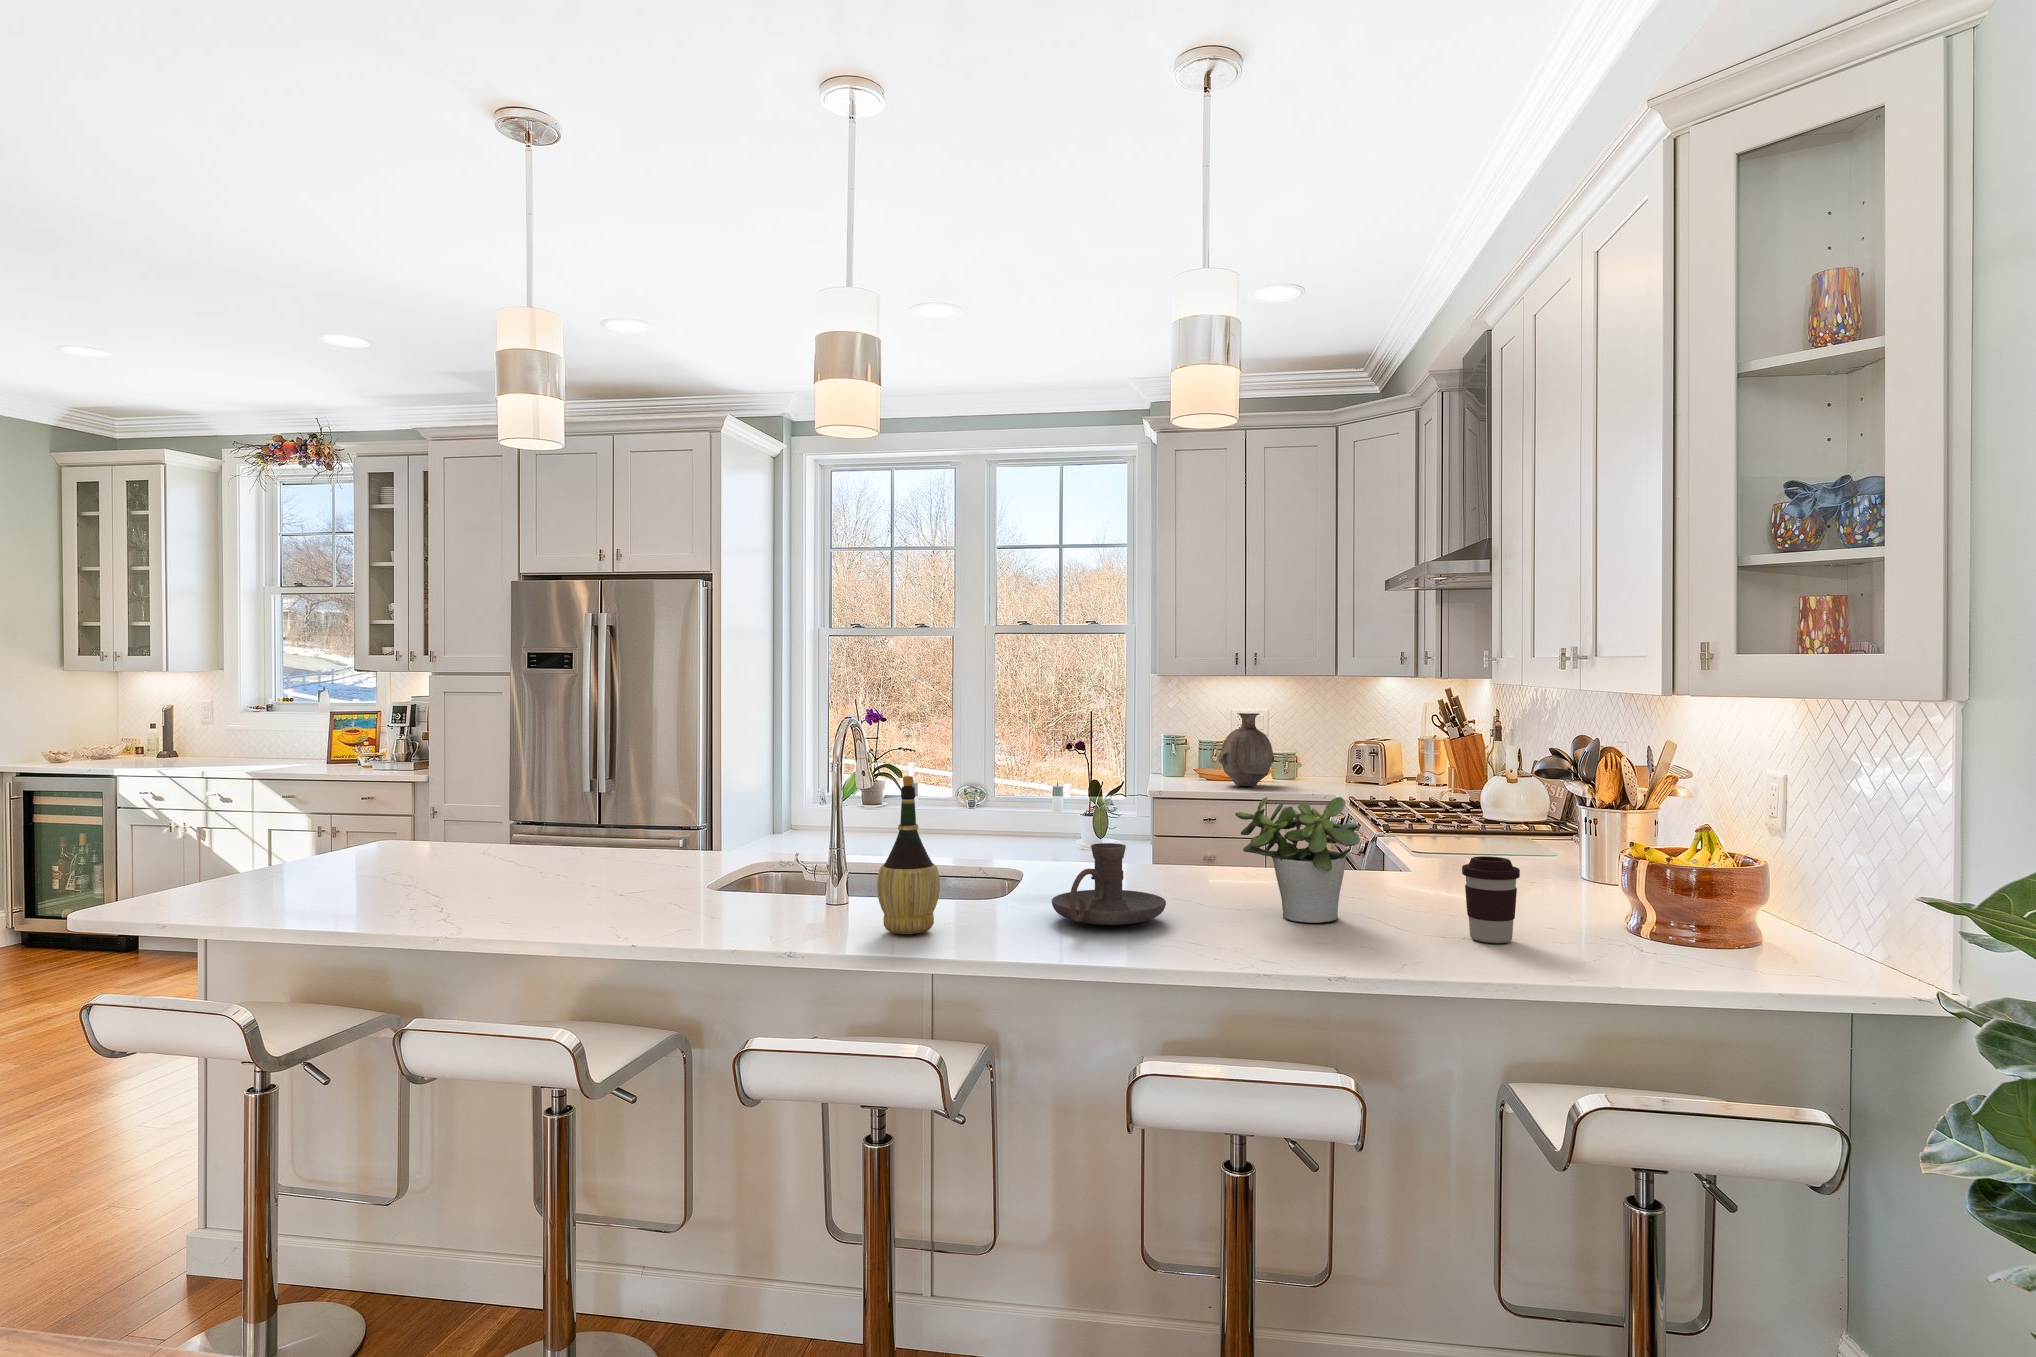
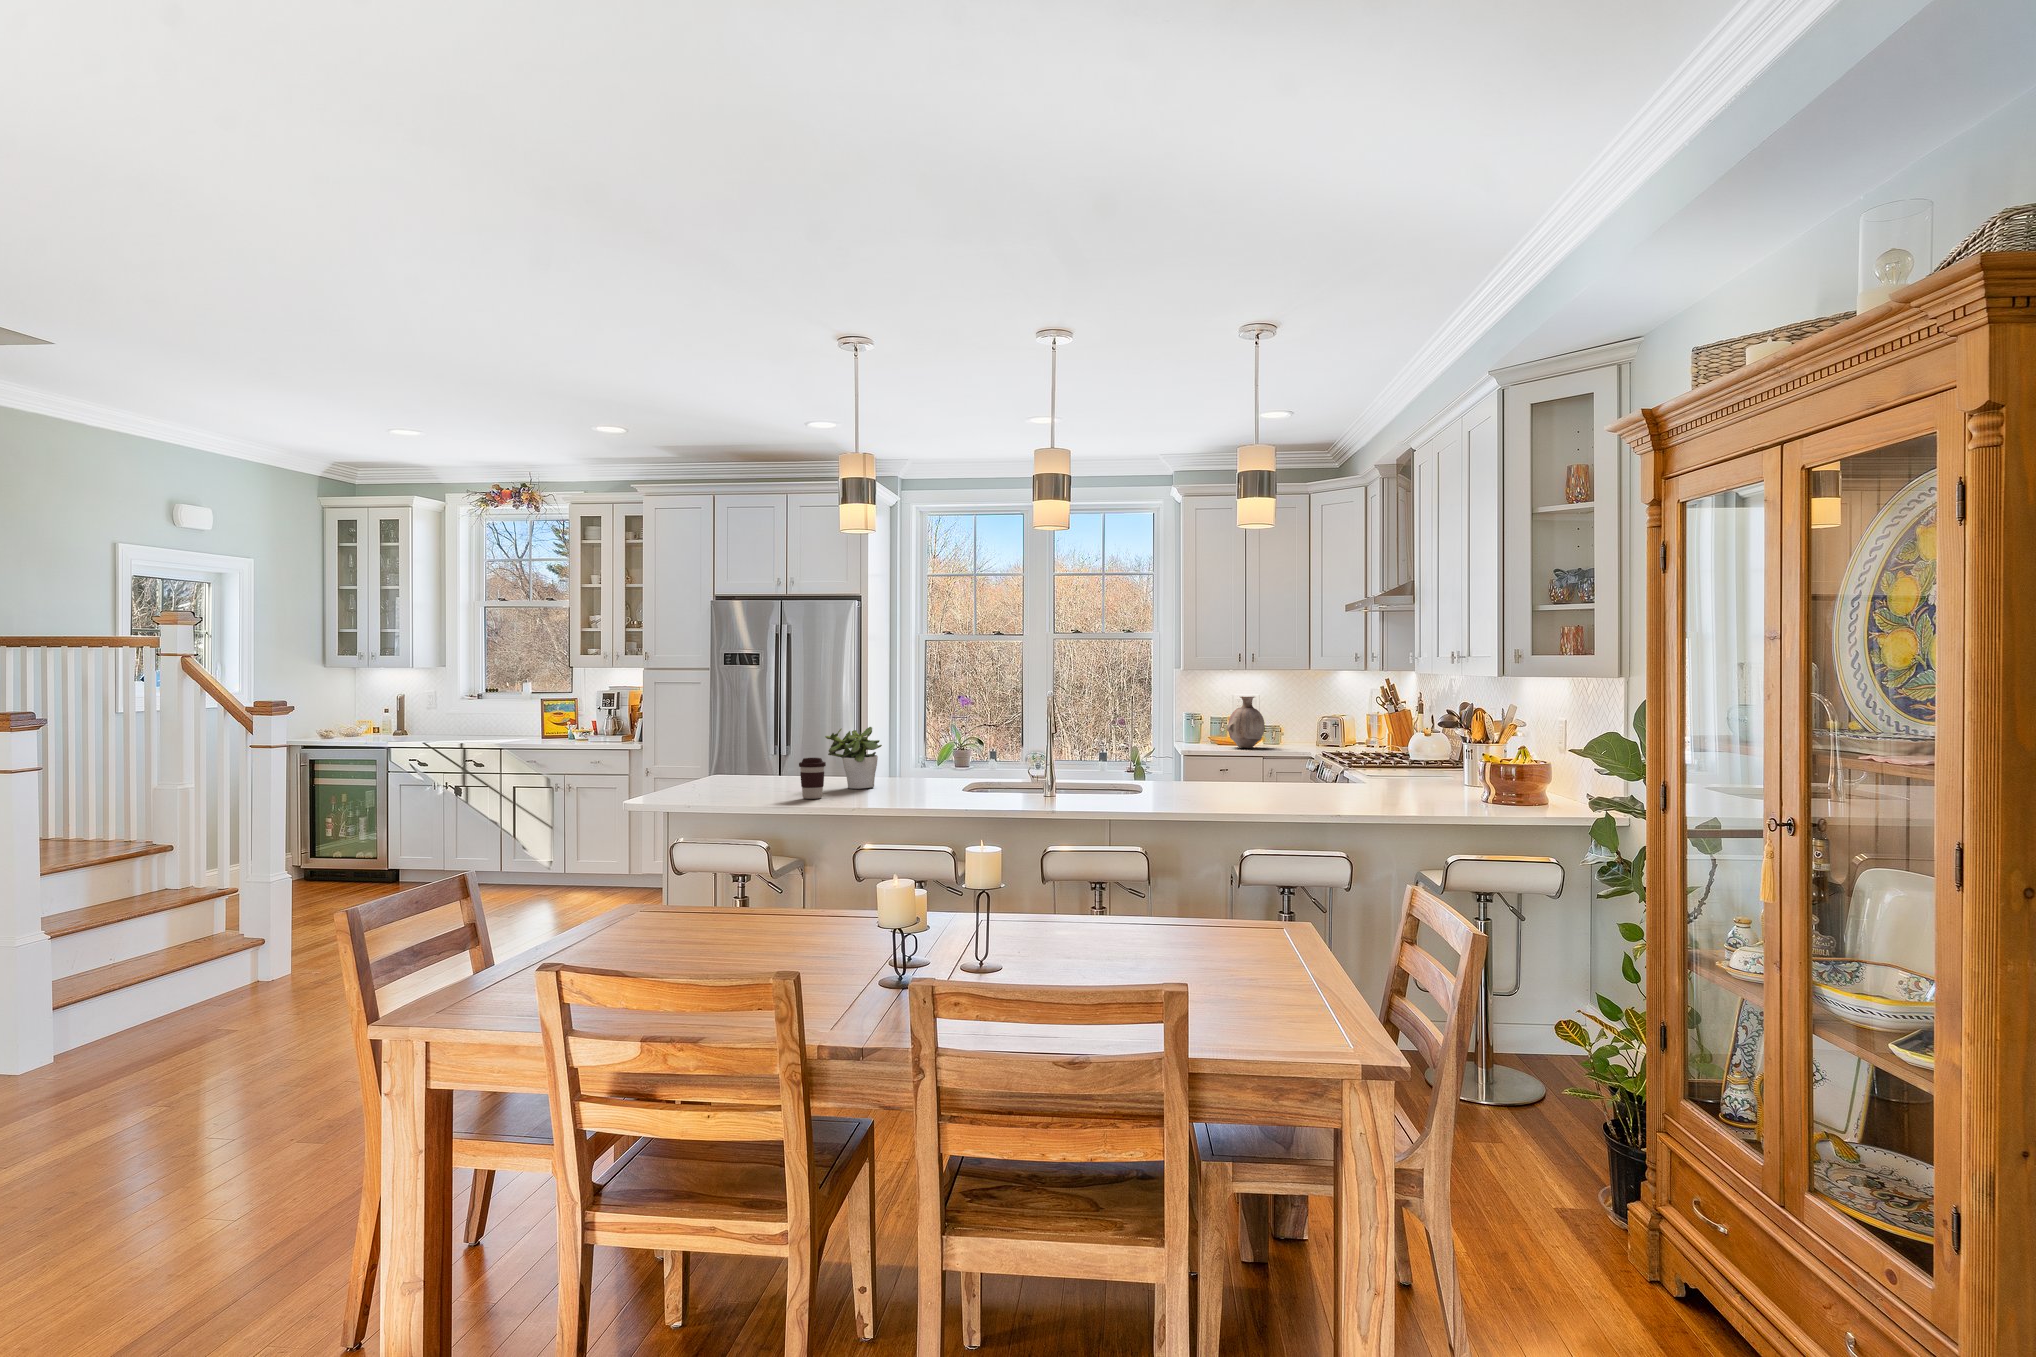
wine bottle: present [877,776,940,934] -> none [1091,721,1124,804]
potted plant: present [1235,797,1360,923] -> present [825,727,882,789]
candle holder: present [1052,843,1166,925] -> none [1179,759,1242,801]
coffee cup: present [1462,856,1520,943] -> present [799,758,826,799]

